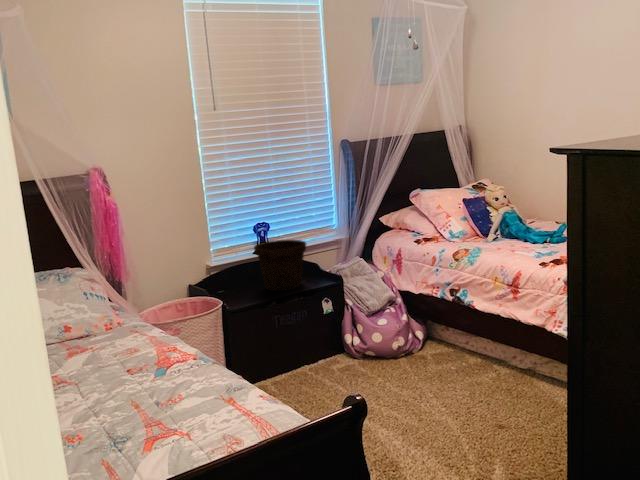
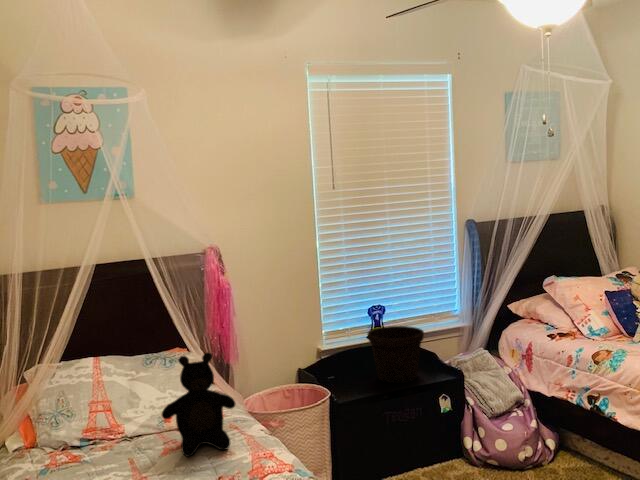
teddy bear: none [63,261,136,358] -> present [162,353,235,457]

